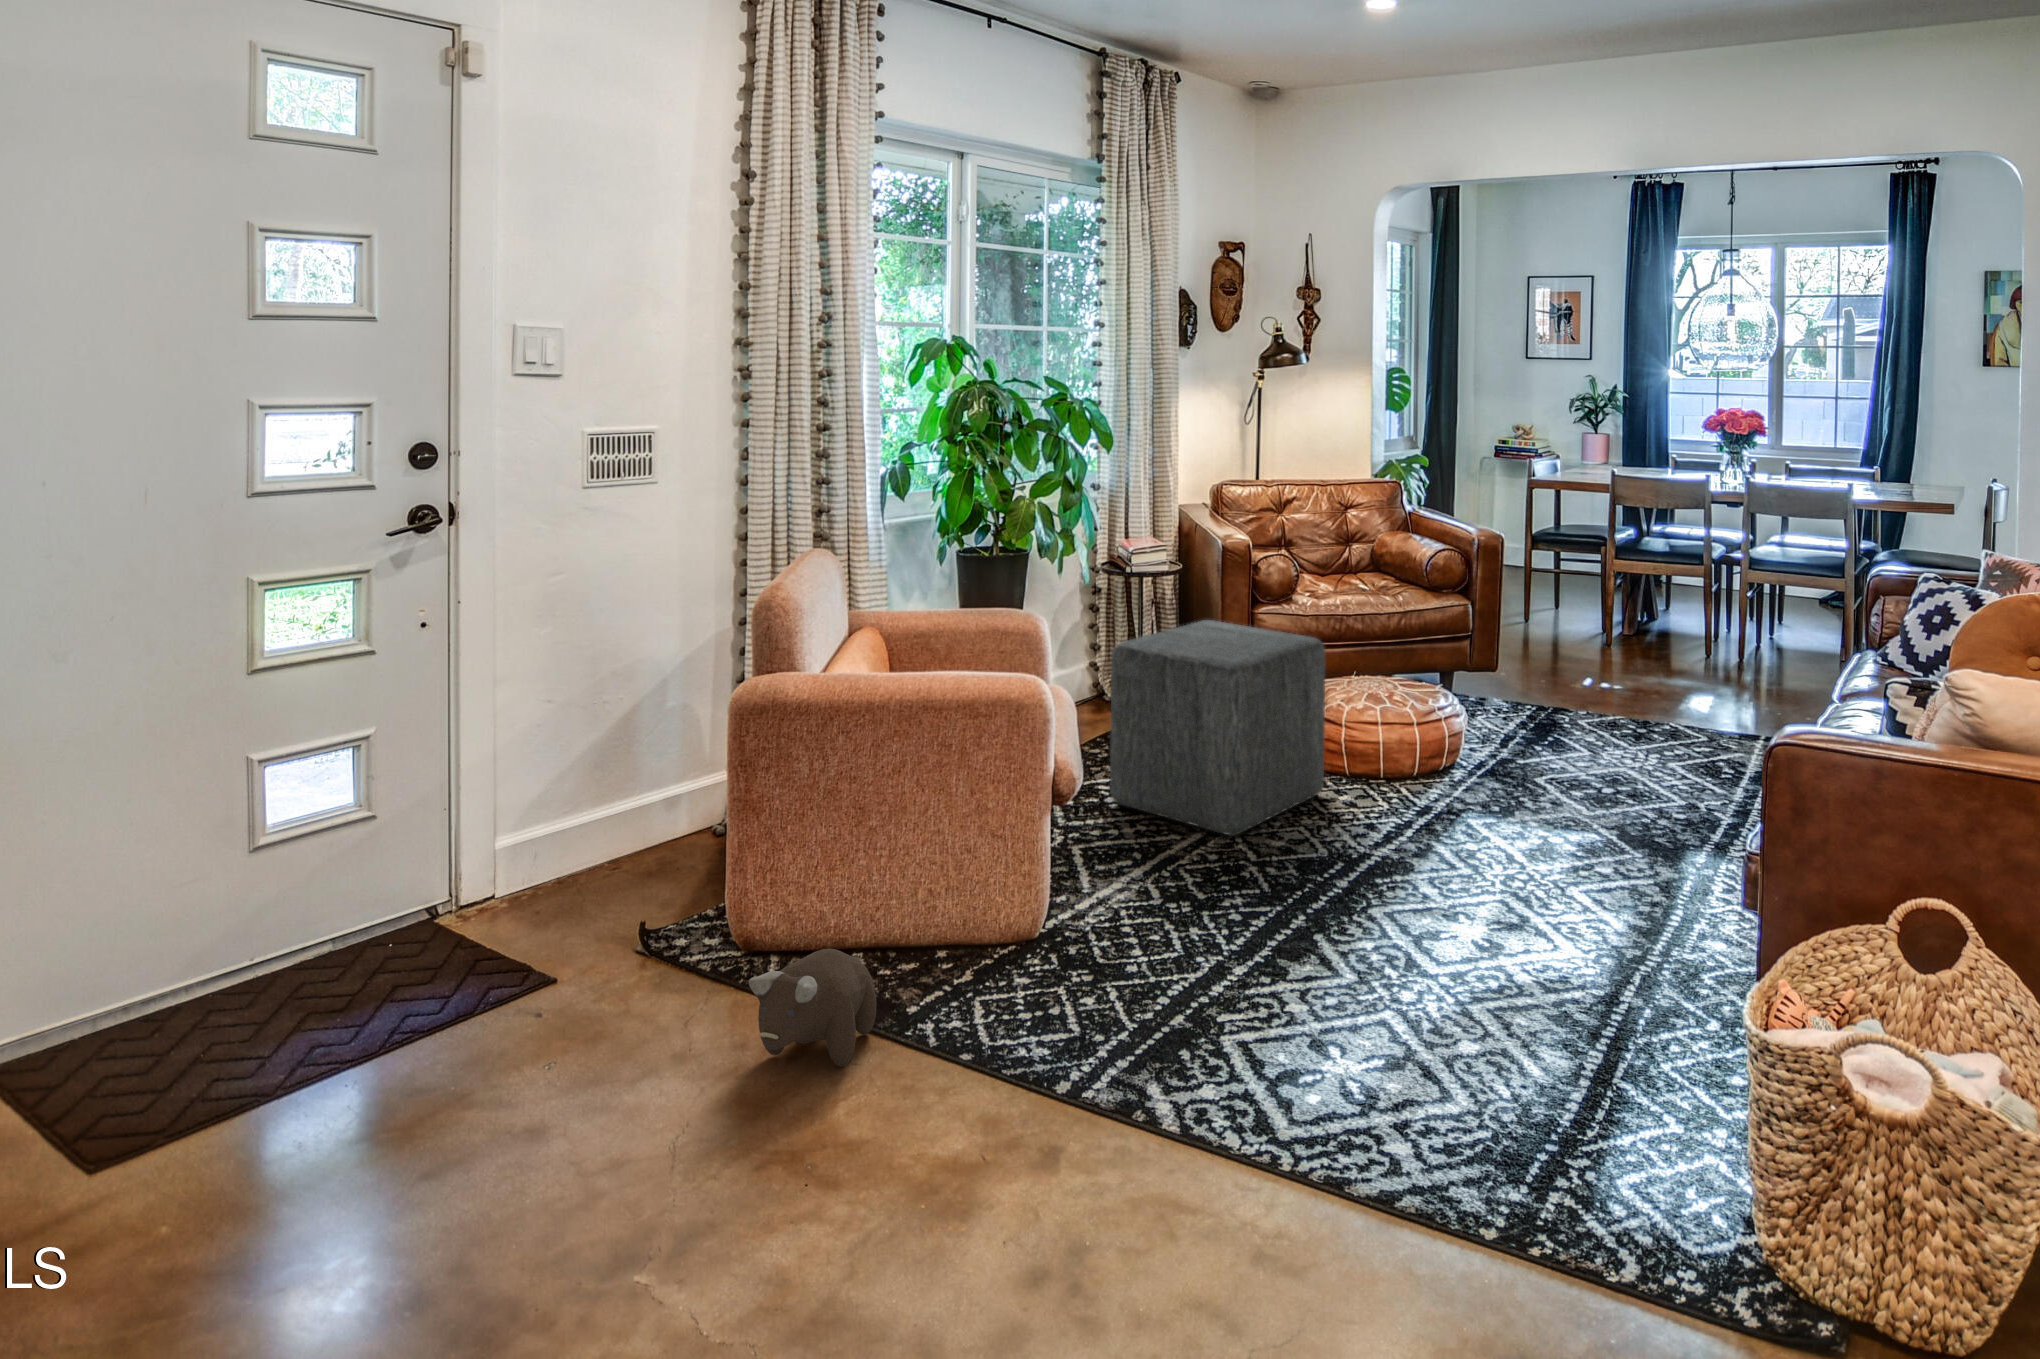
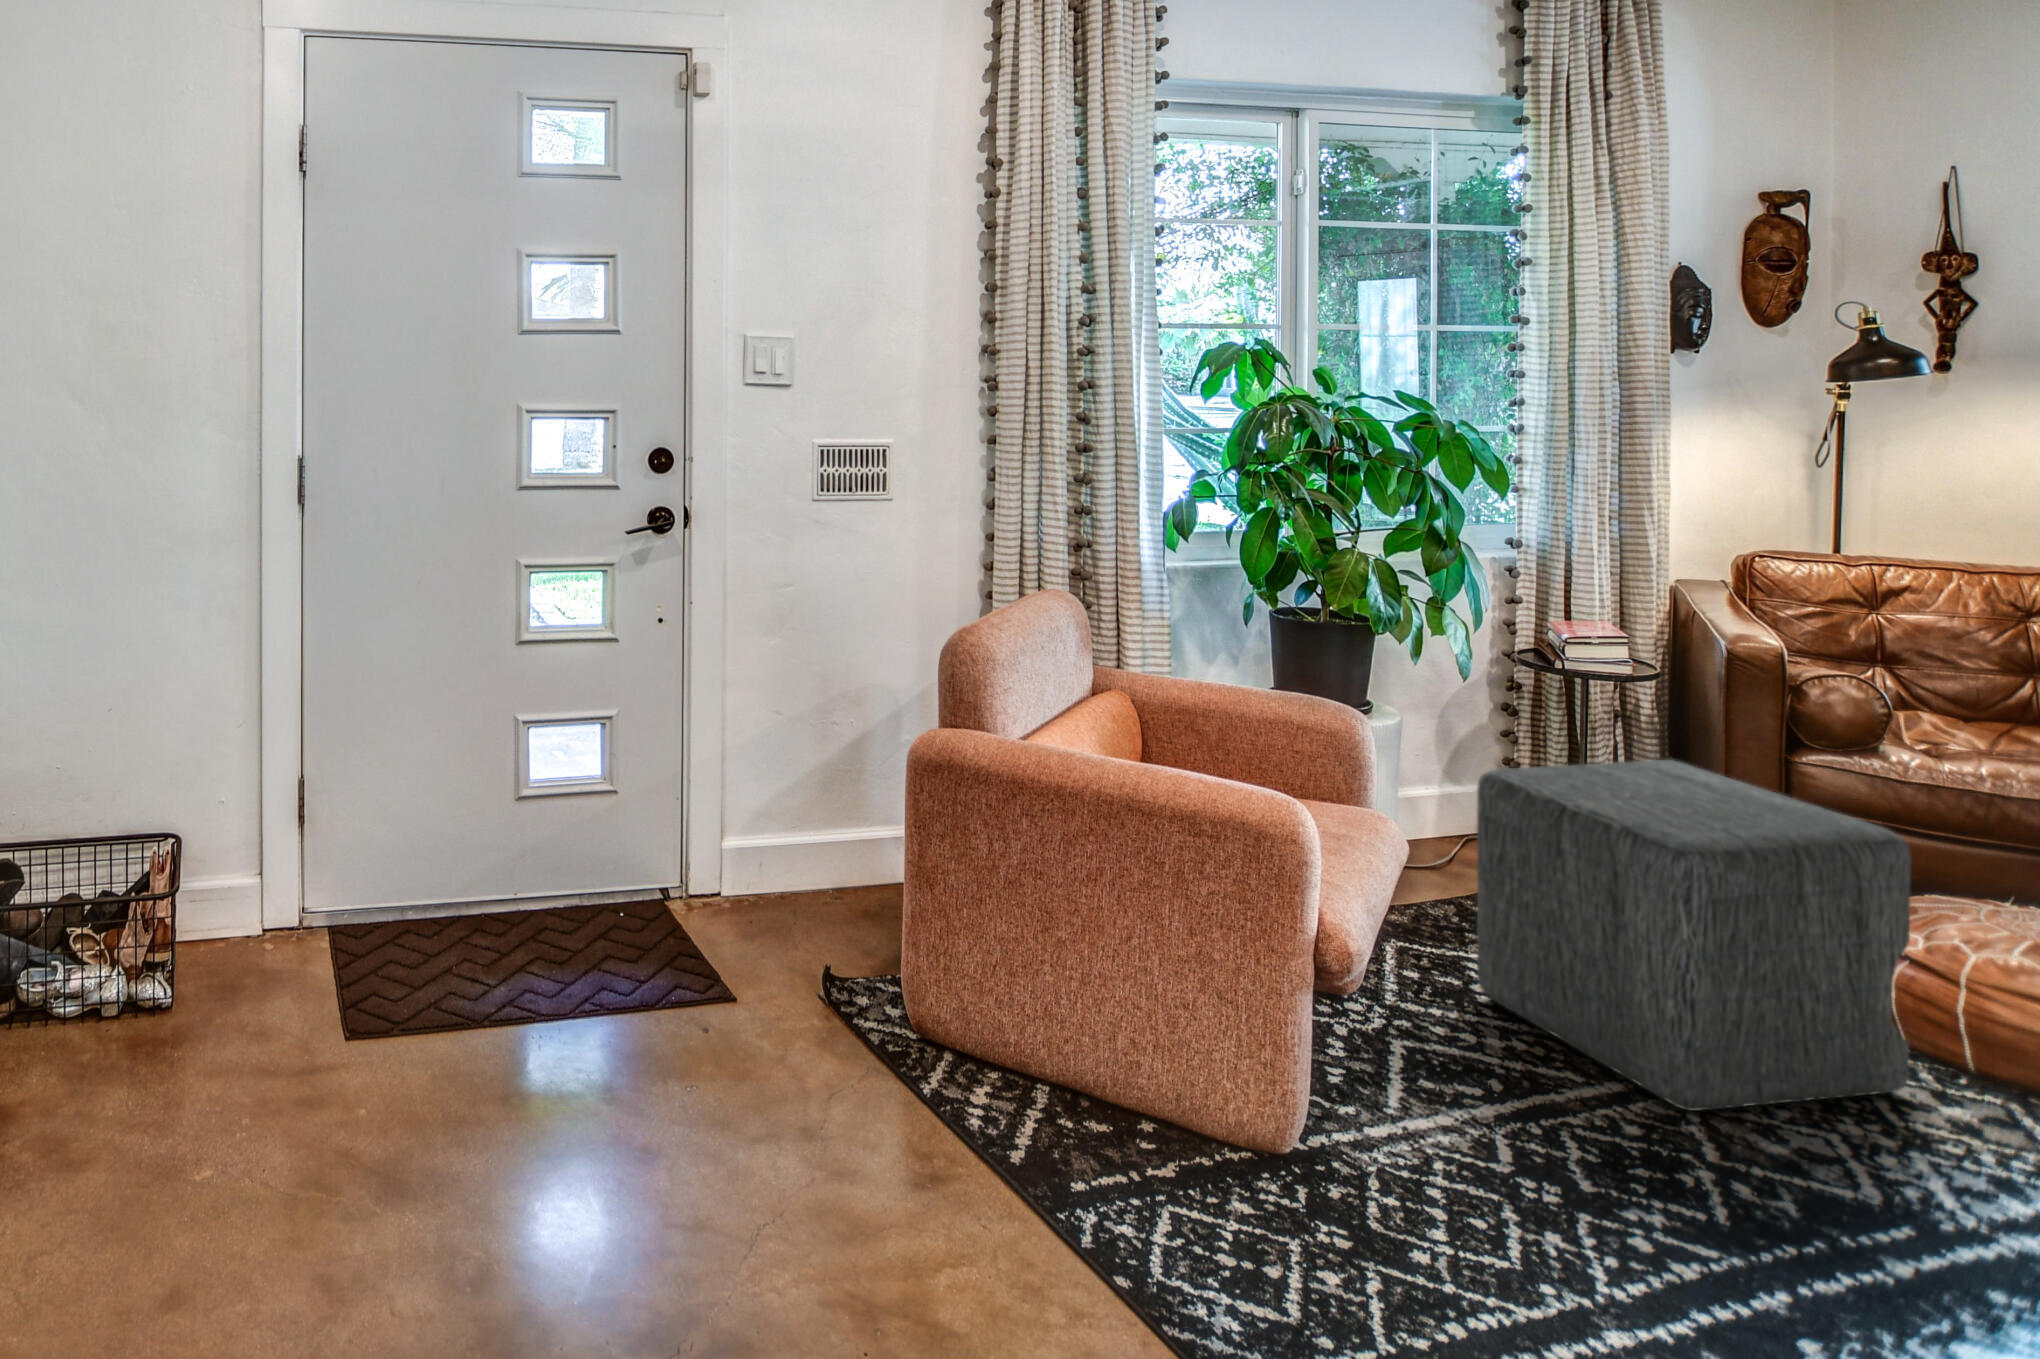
plush toy: present [749,949,876,1067] -> none [870,1070,1033,1220]

